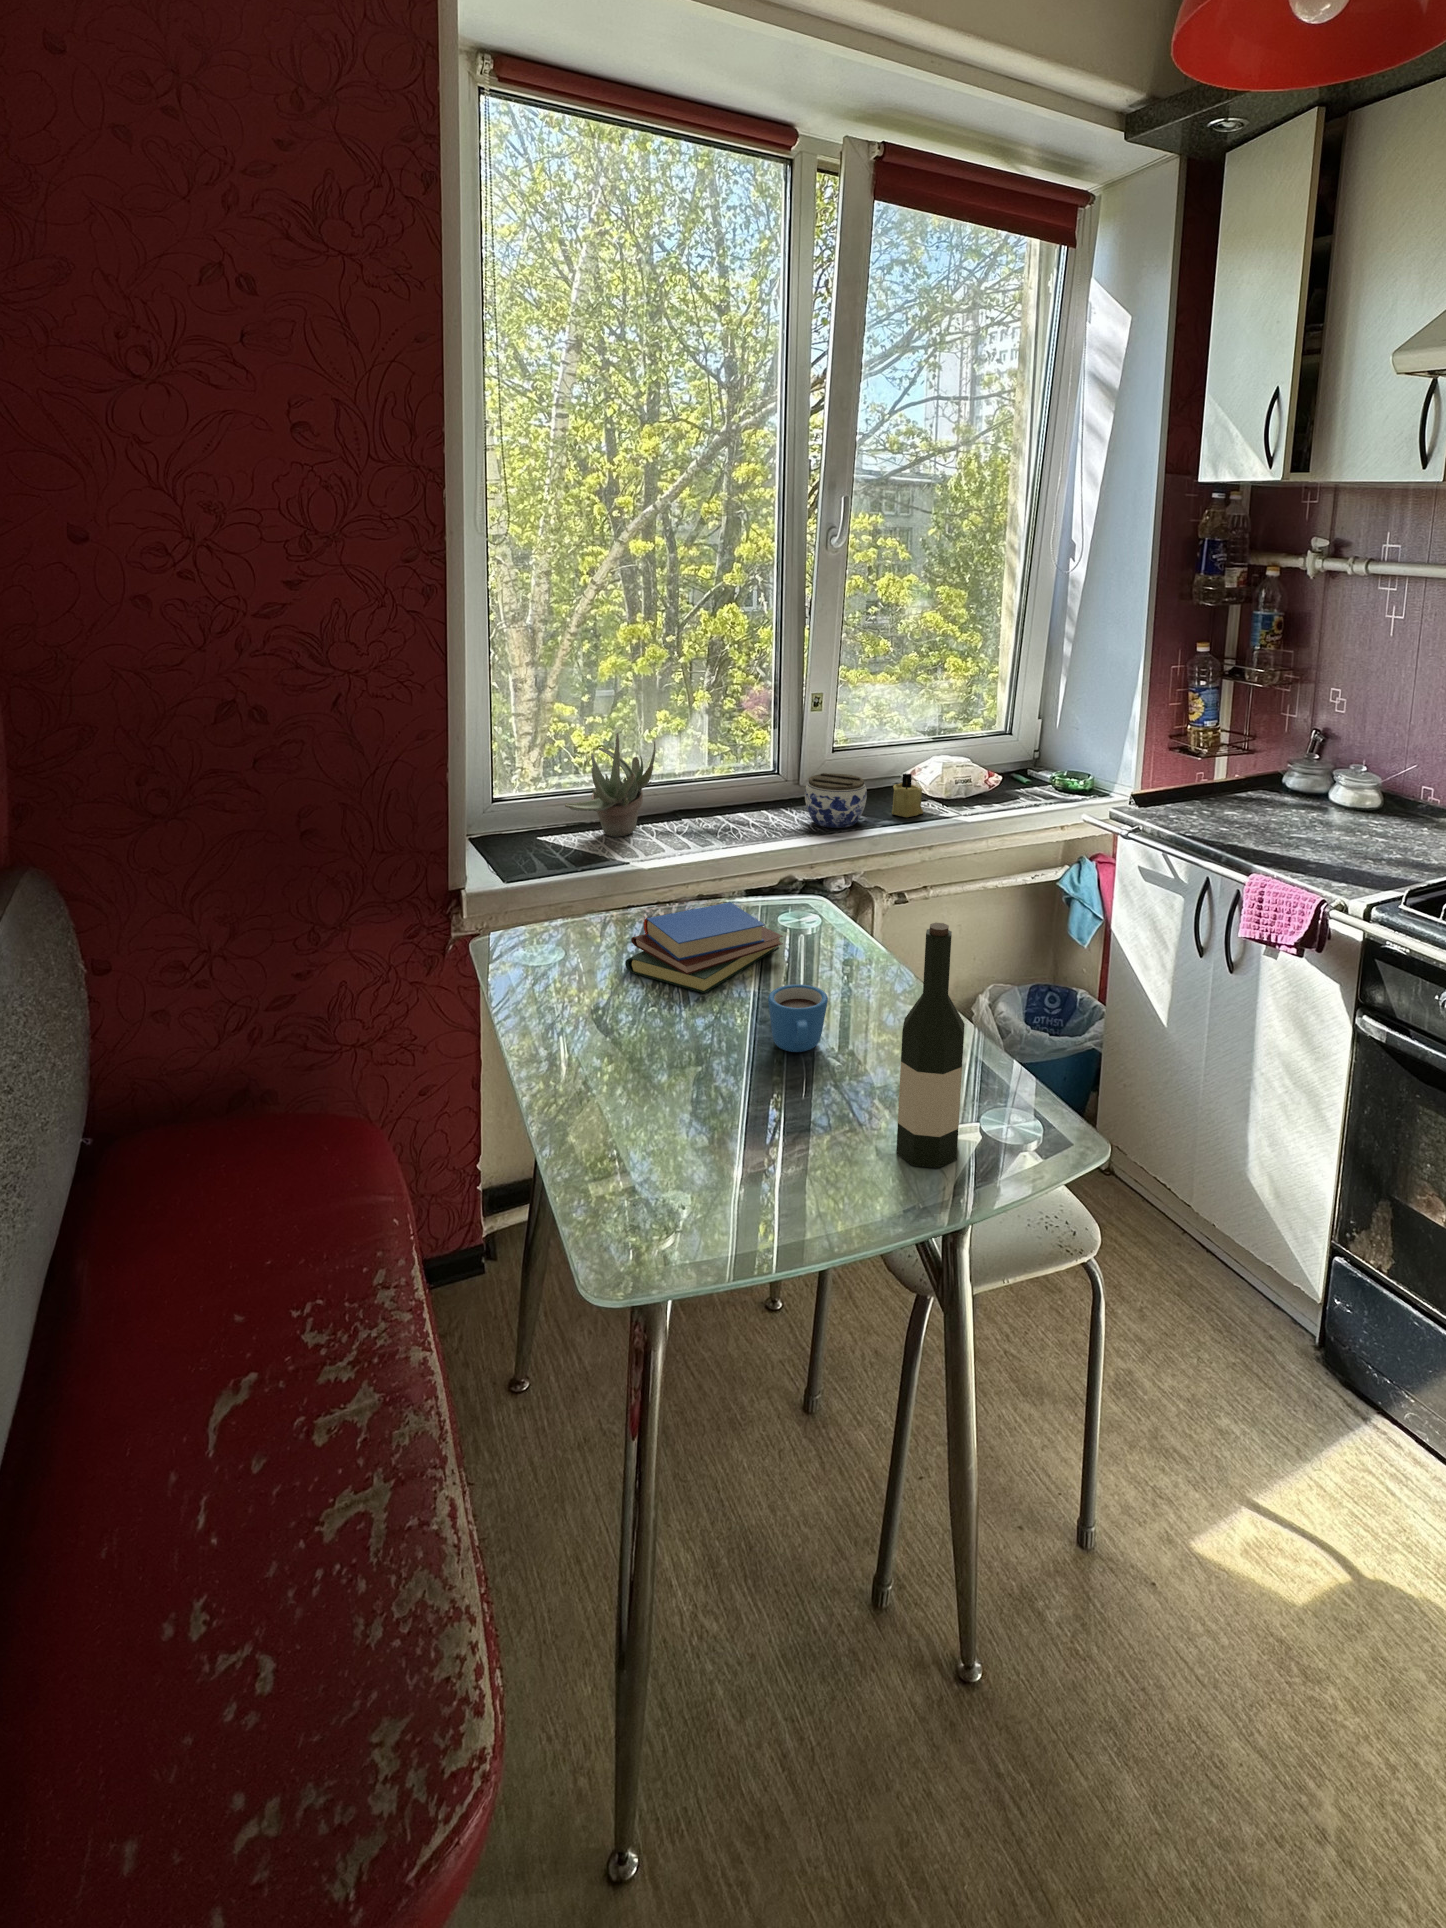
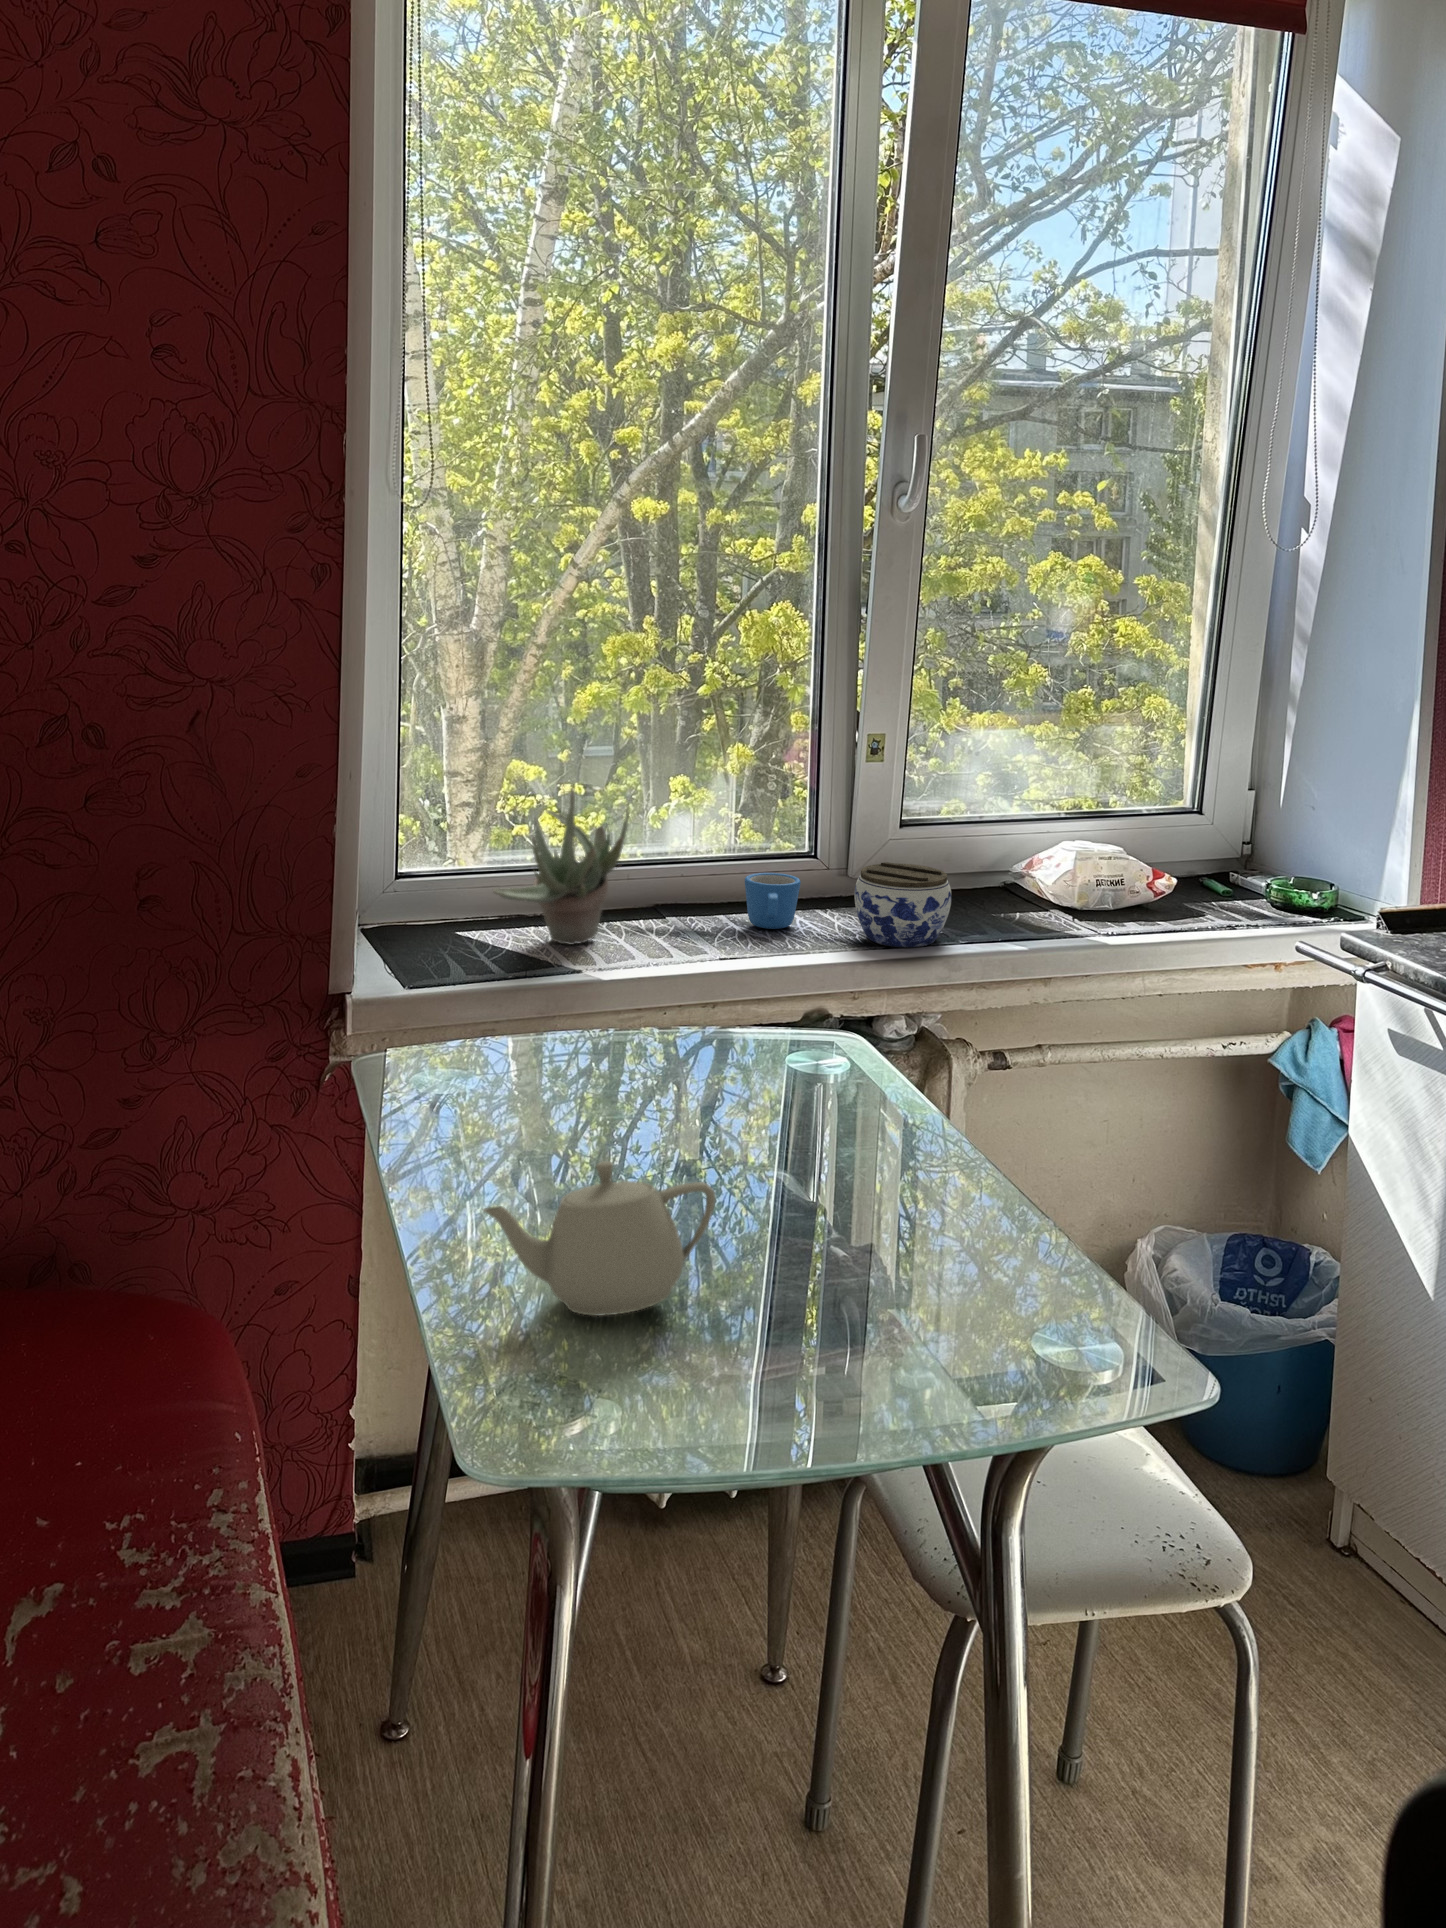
candle: present [892,774,923,817] -> none [993,868,1044,937]
book: present [625,902,783,993] -> none [562,1036,793,1158]
wine bottle: present [896,923,965,1168] -> none [912,1042,1014,1397]
mug: present [768,984,828,1052] -> present [745,873,801,929]
teapot: none [580,1017,749,1130] -> present [483,1161,716,1316]

